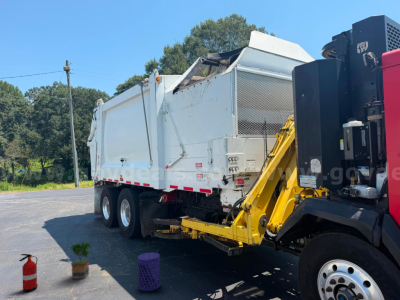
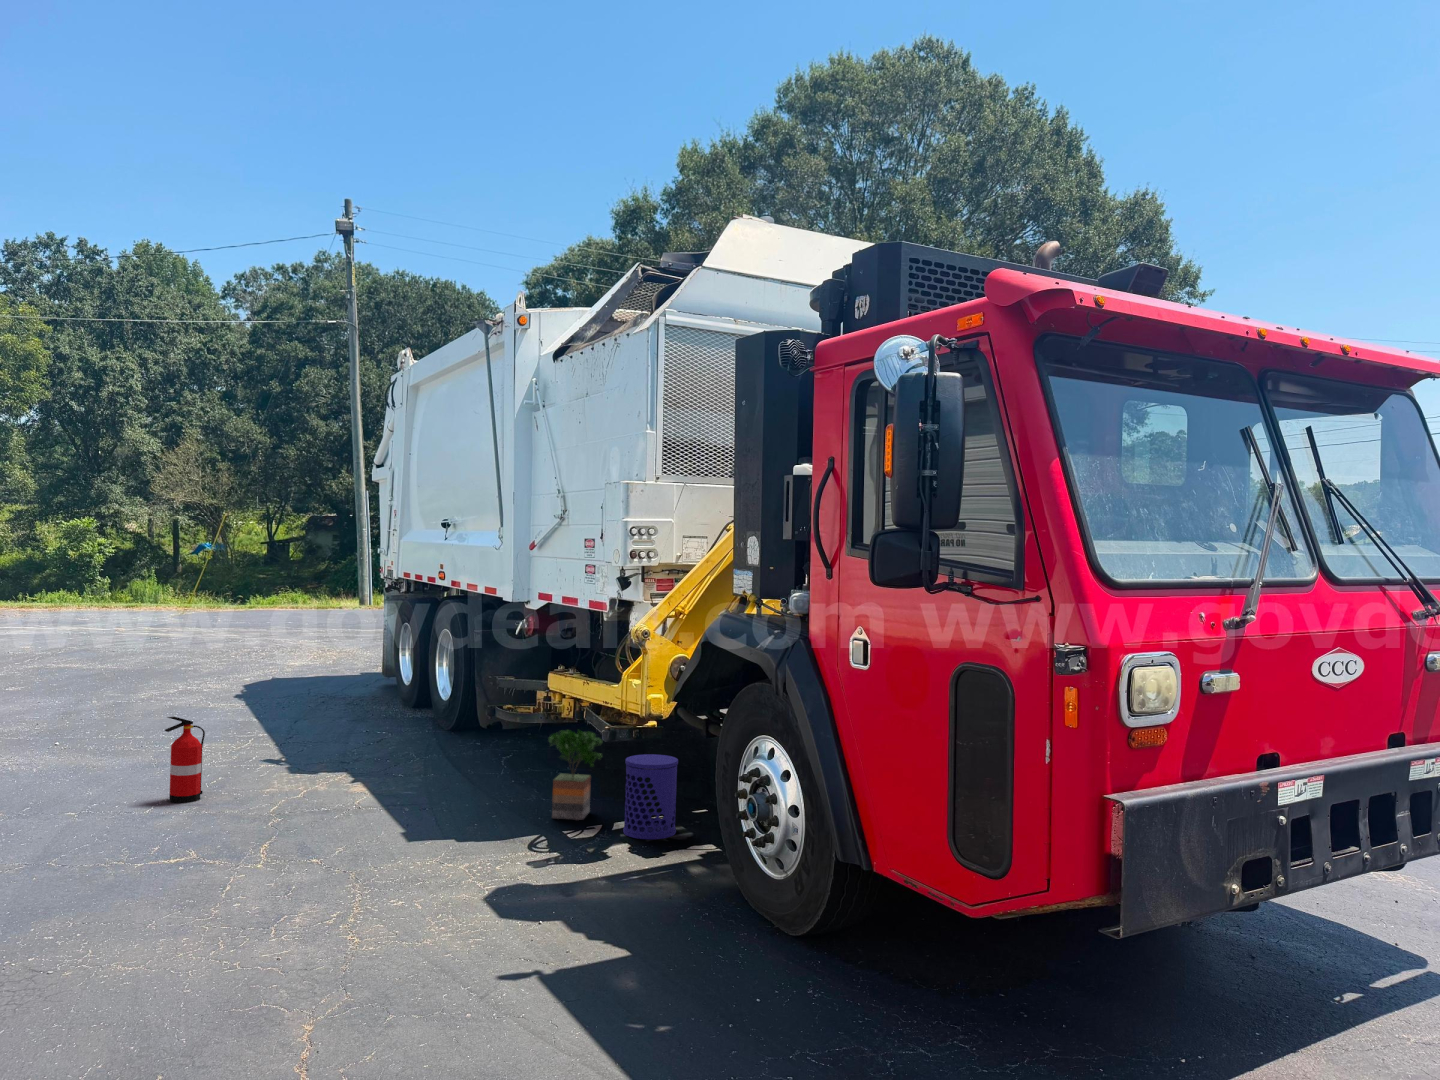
potted tree: present [71,243,92,279] -> present [550,730,602,820]
waste bin: present [138,253,160,291] -> present [623,754,678,839]

